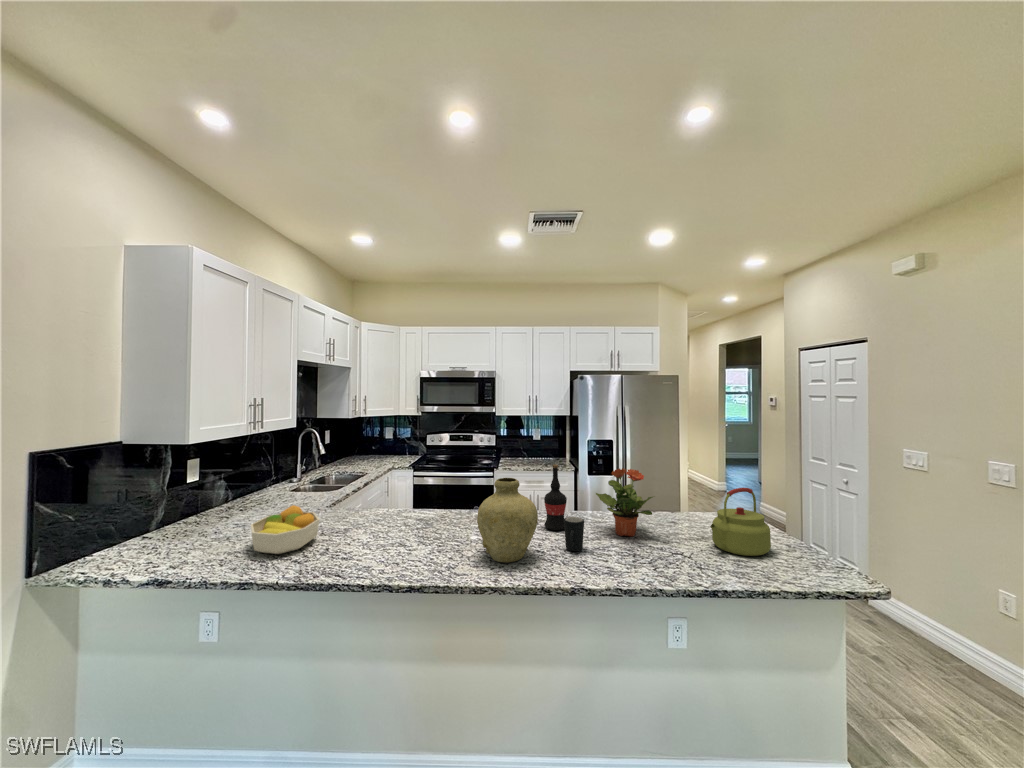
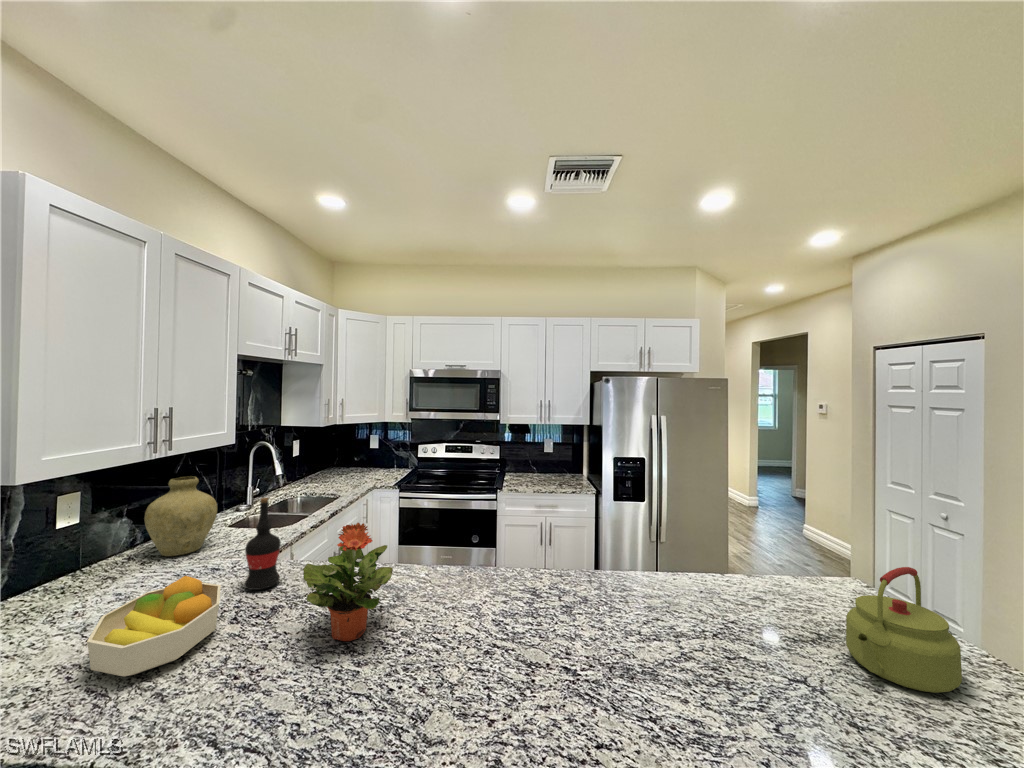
wine bottle: present [544,465,567,530] -> present [245,498,280,590]
potted plant: present [596,468,653,536] -> present [303,523,393,641]
vase: present [477,478,538,563] -> present [144,476,217,556]
mug: present [564,517,584,551] -> none [609,610,643,673]

